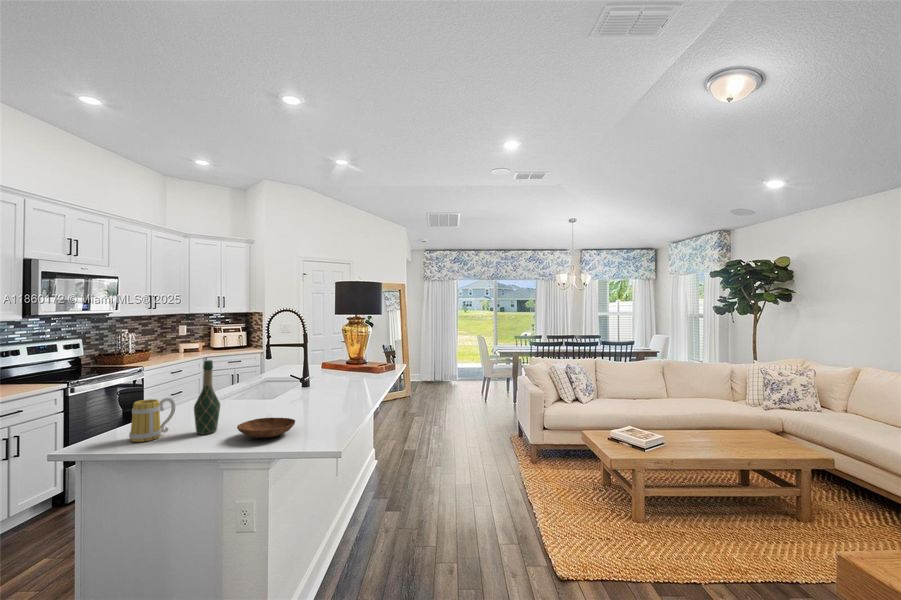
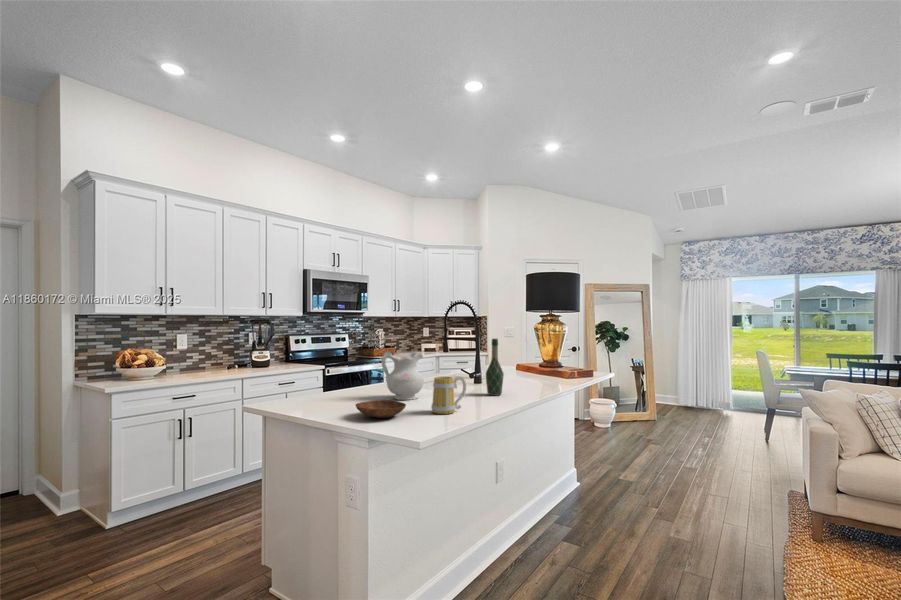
wine bottle: present [194,360,220,434] -> present [486,339,504,396]
ceramic pitcher: none [233,363,279,415] -> present [382,351,424,400]
mug: present [129,398,175,442] -> present [431,376,466,414]

